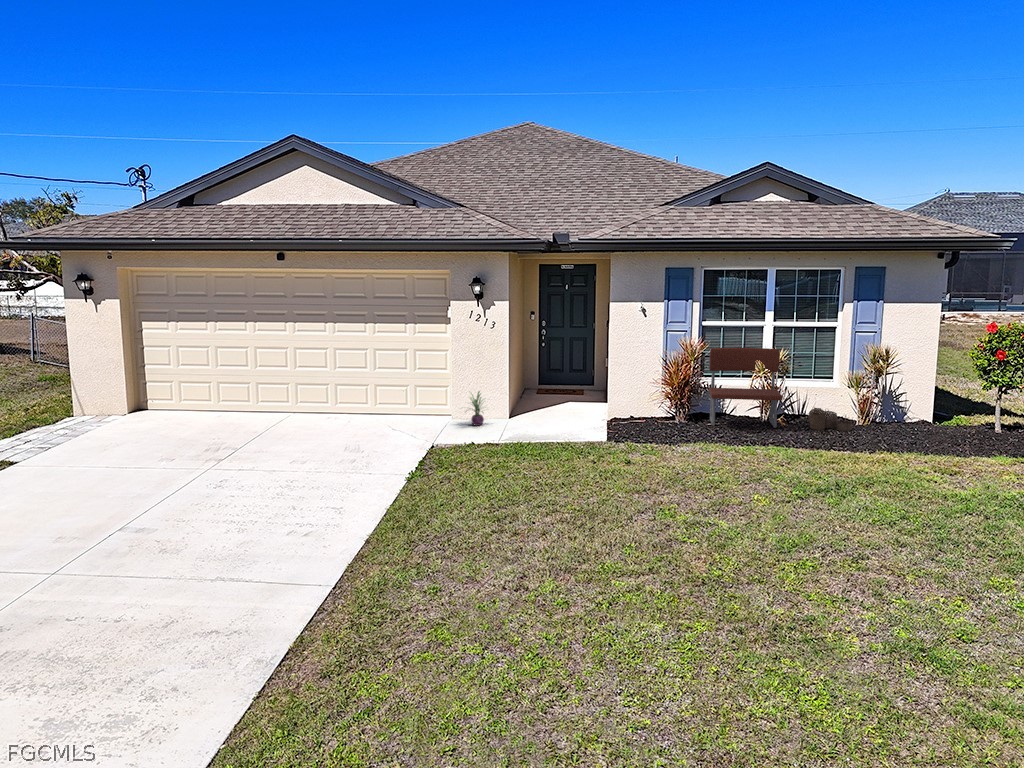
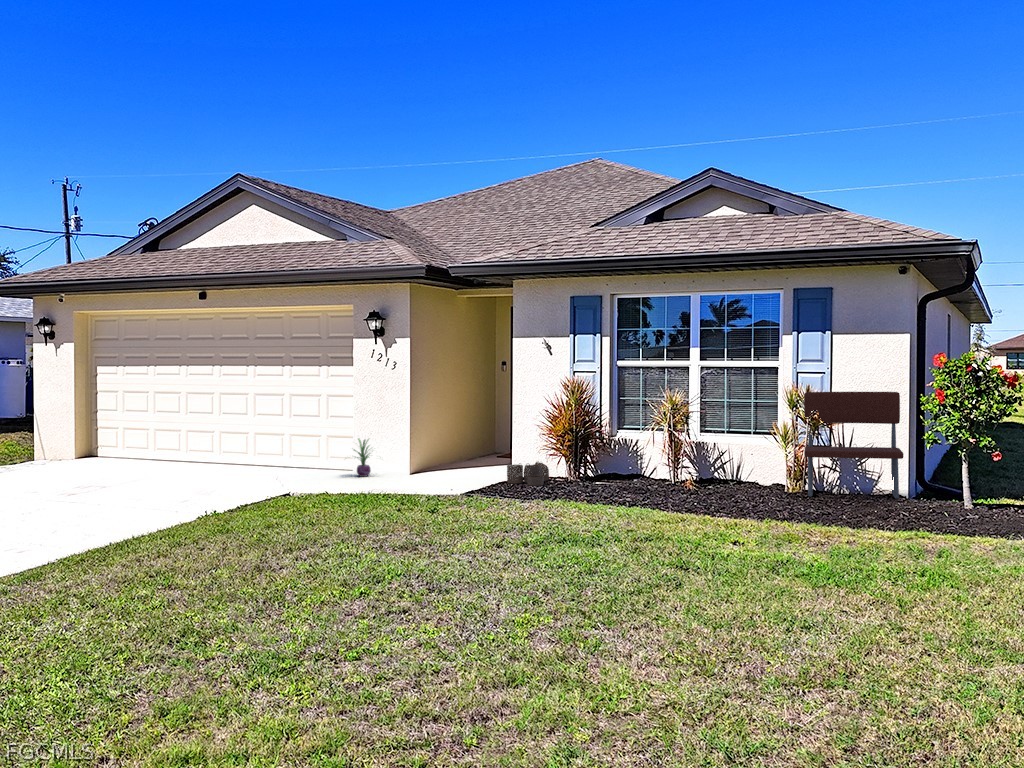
bench: present [709,348,783,428] -> present [804,392,904,499]
woven basket: present [808,408,852,431] -> present [507,462,549,486]

